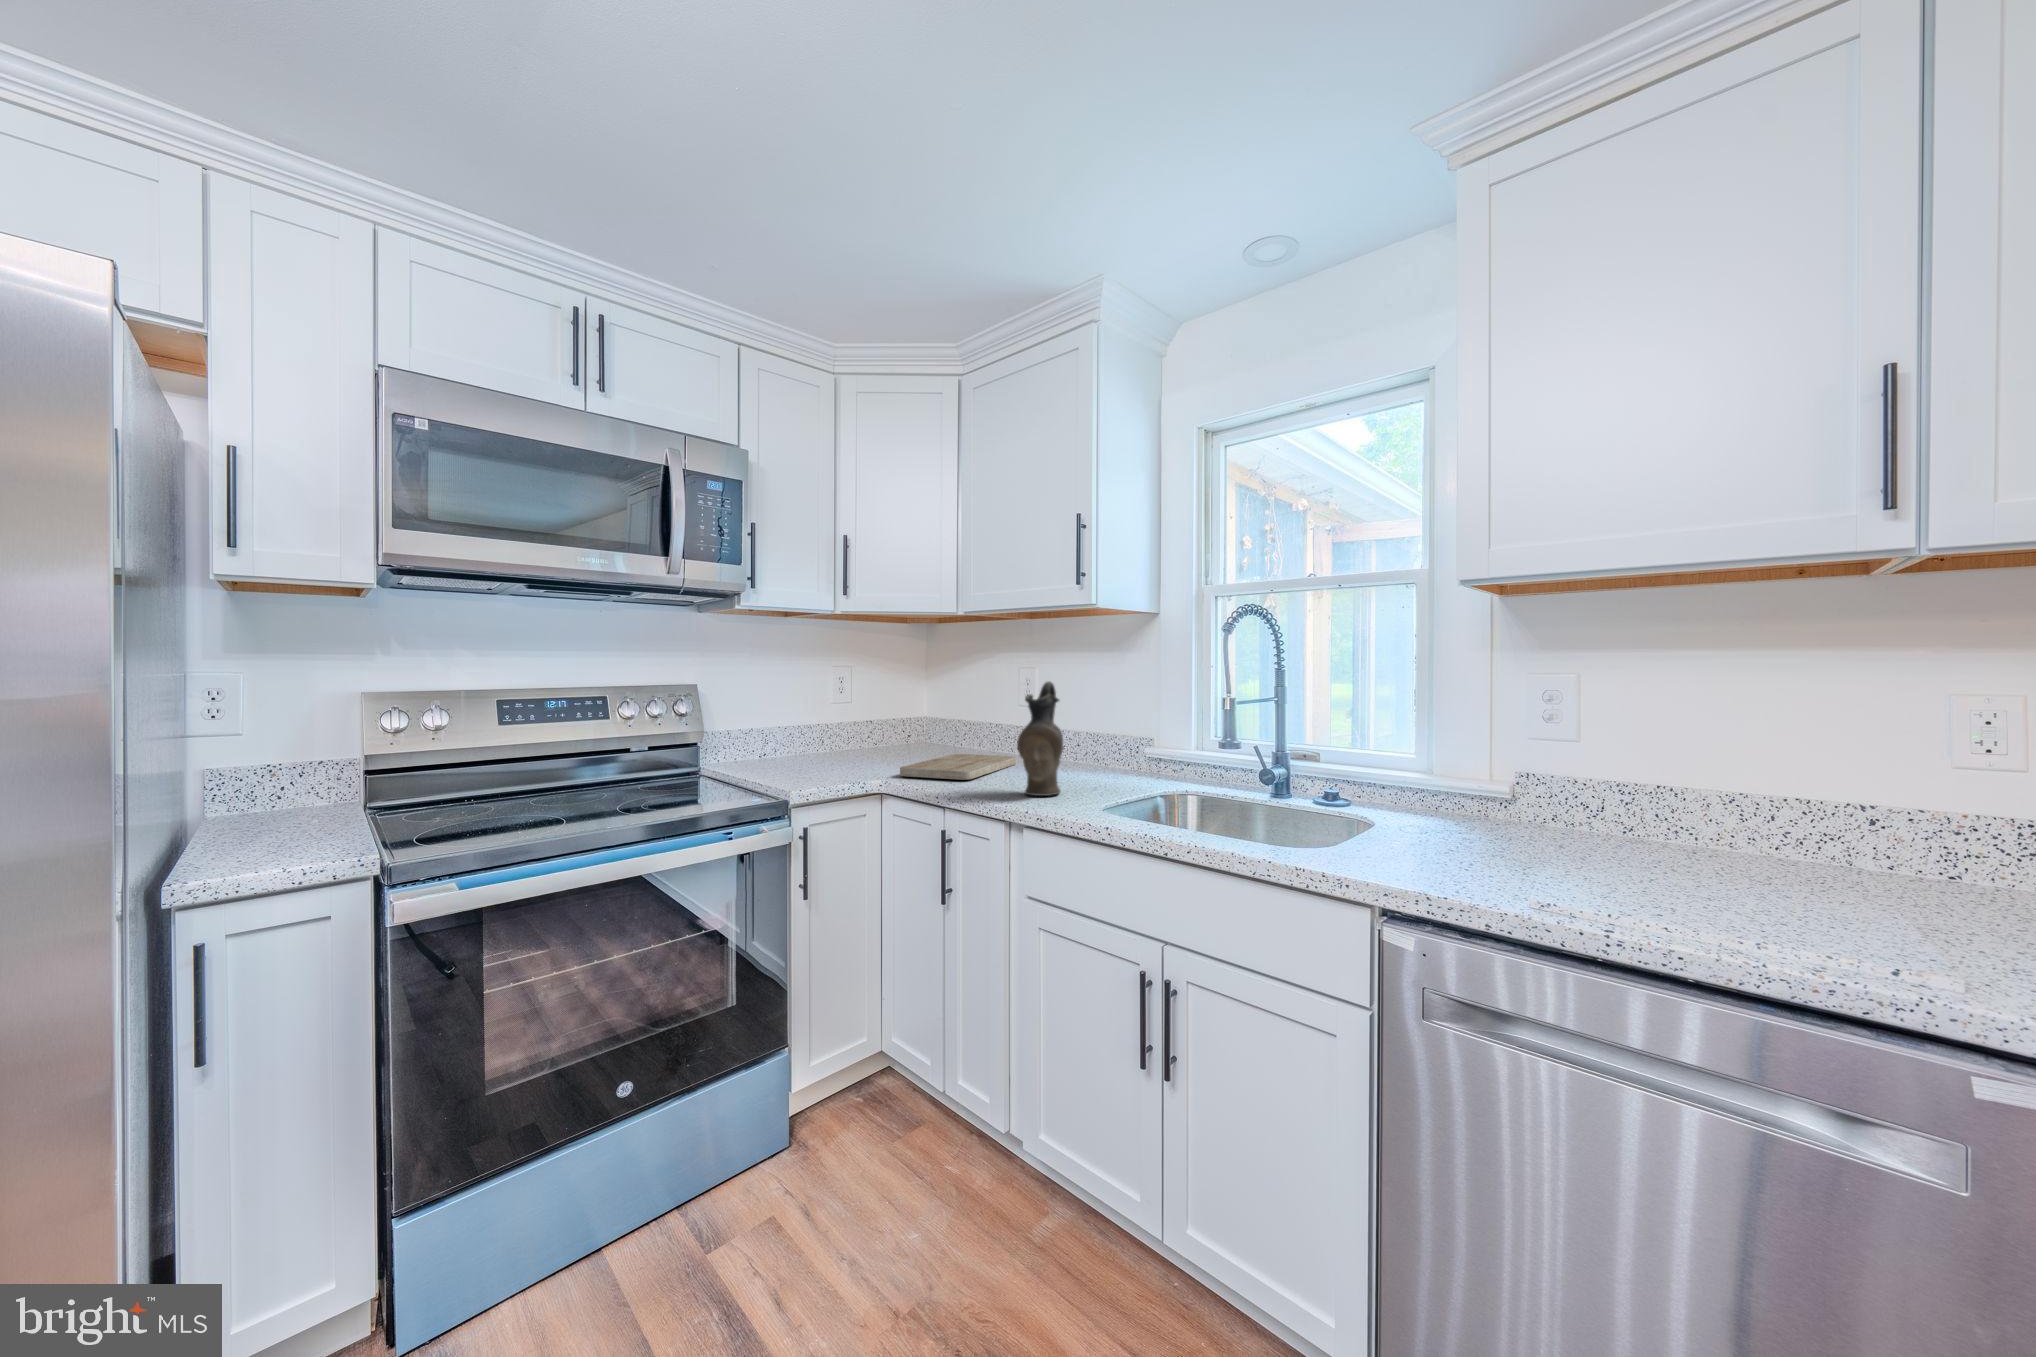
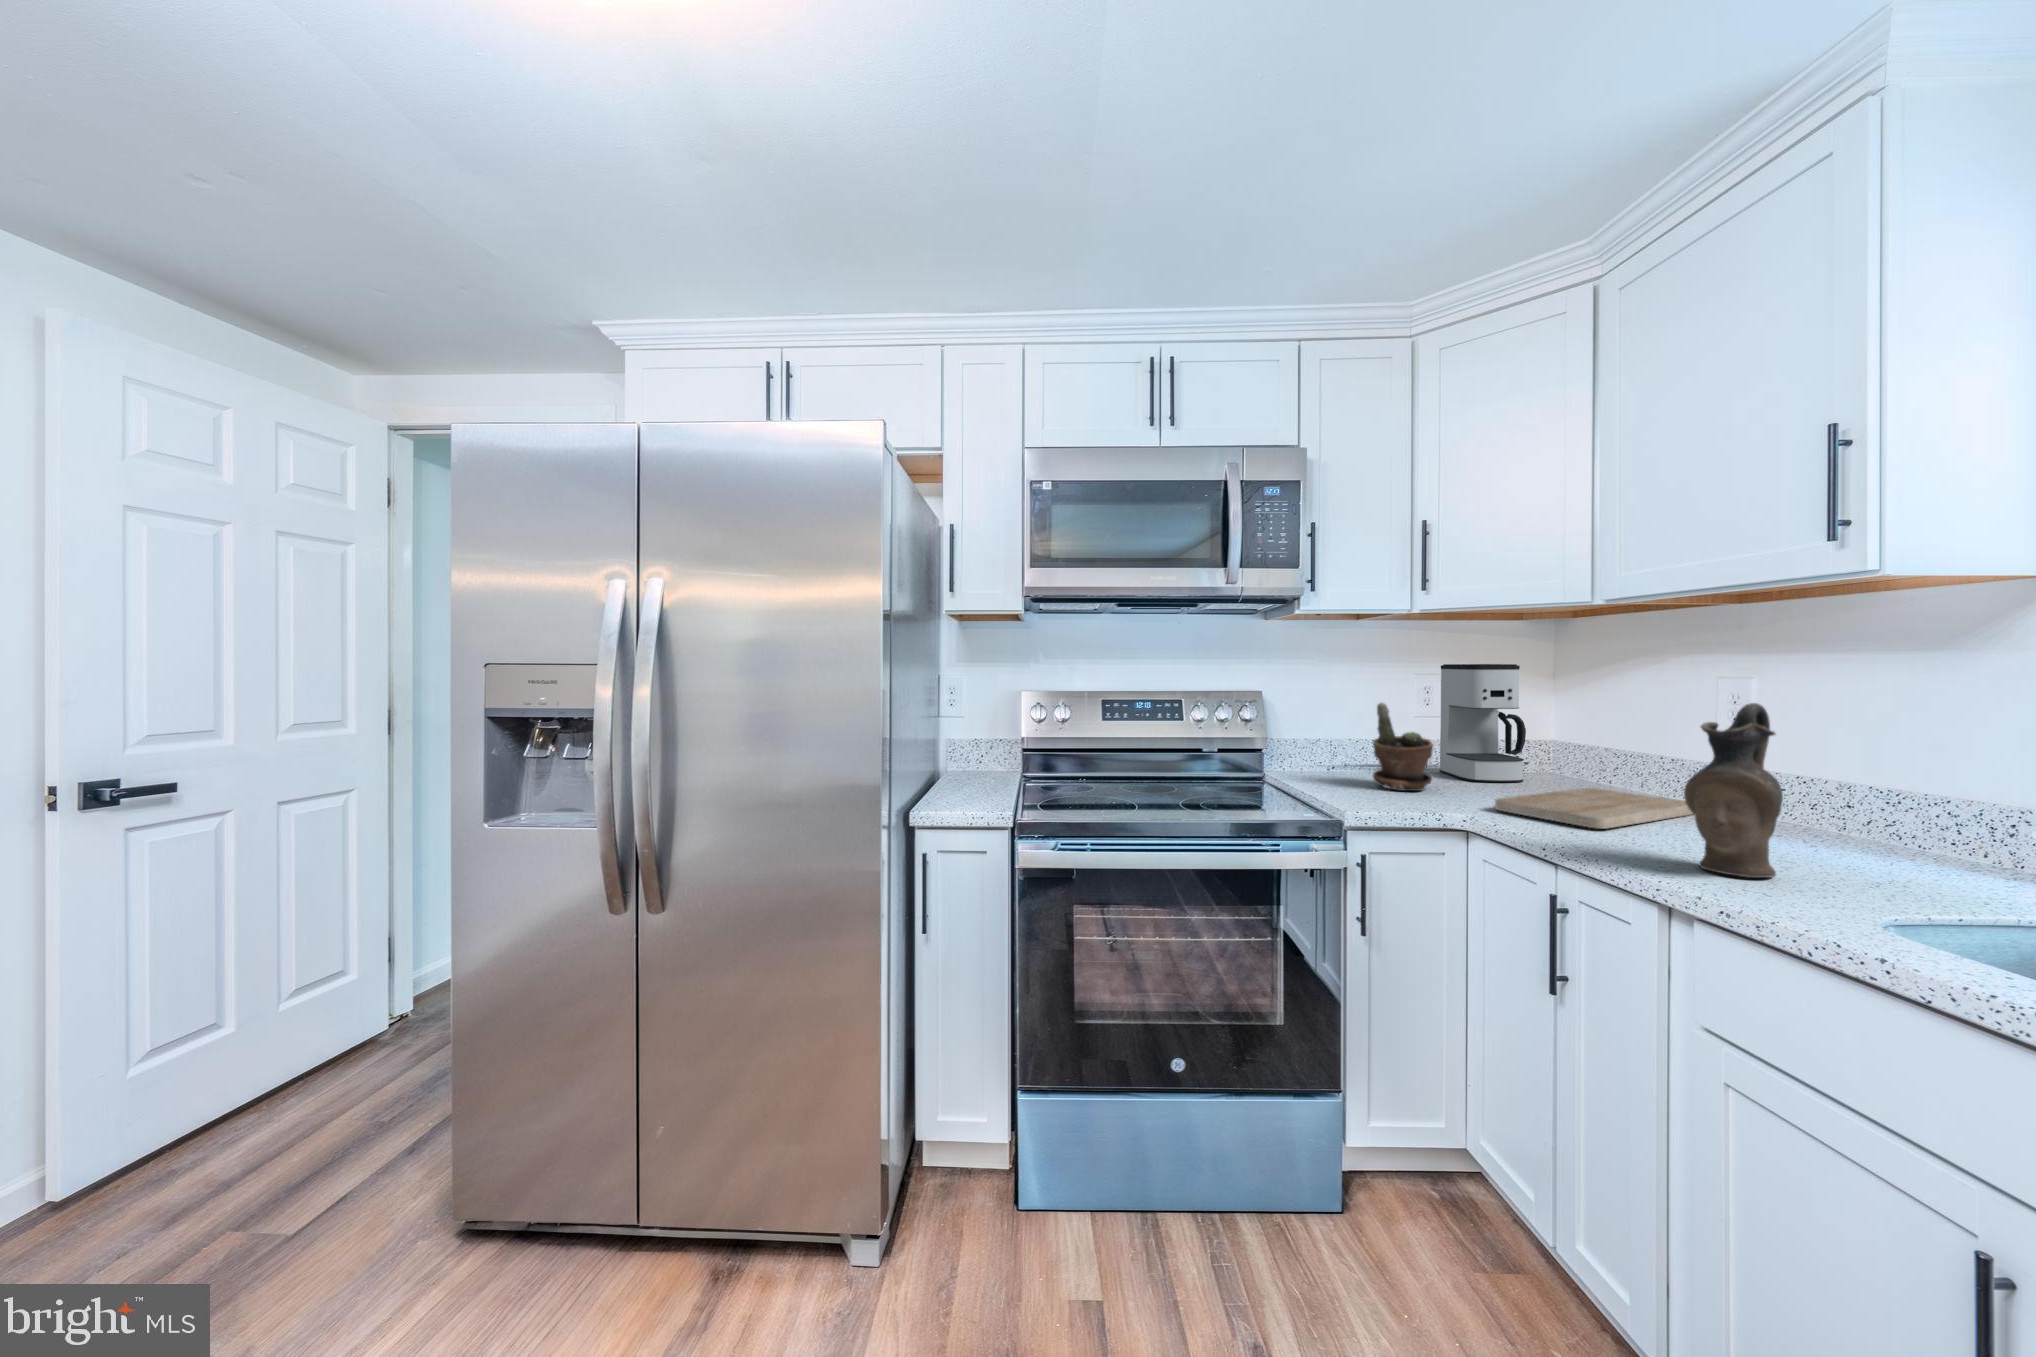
coffee maker: none [851,660,913,758] -> present [1440,664,1526,782]
potted plant: none [802,693,851,771] -> present [1373,702,1433,791]

